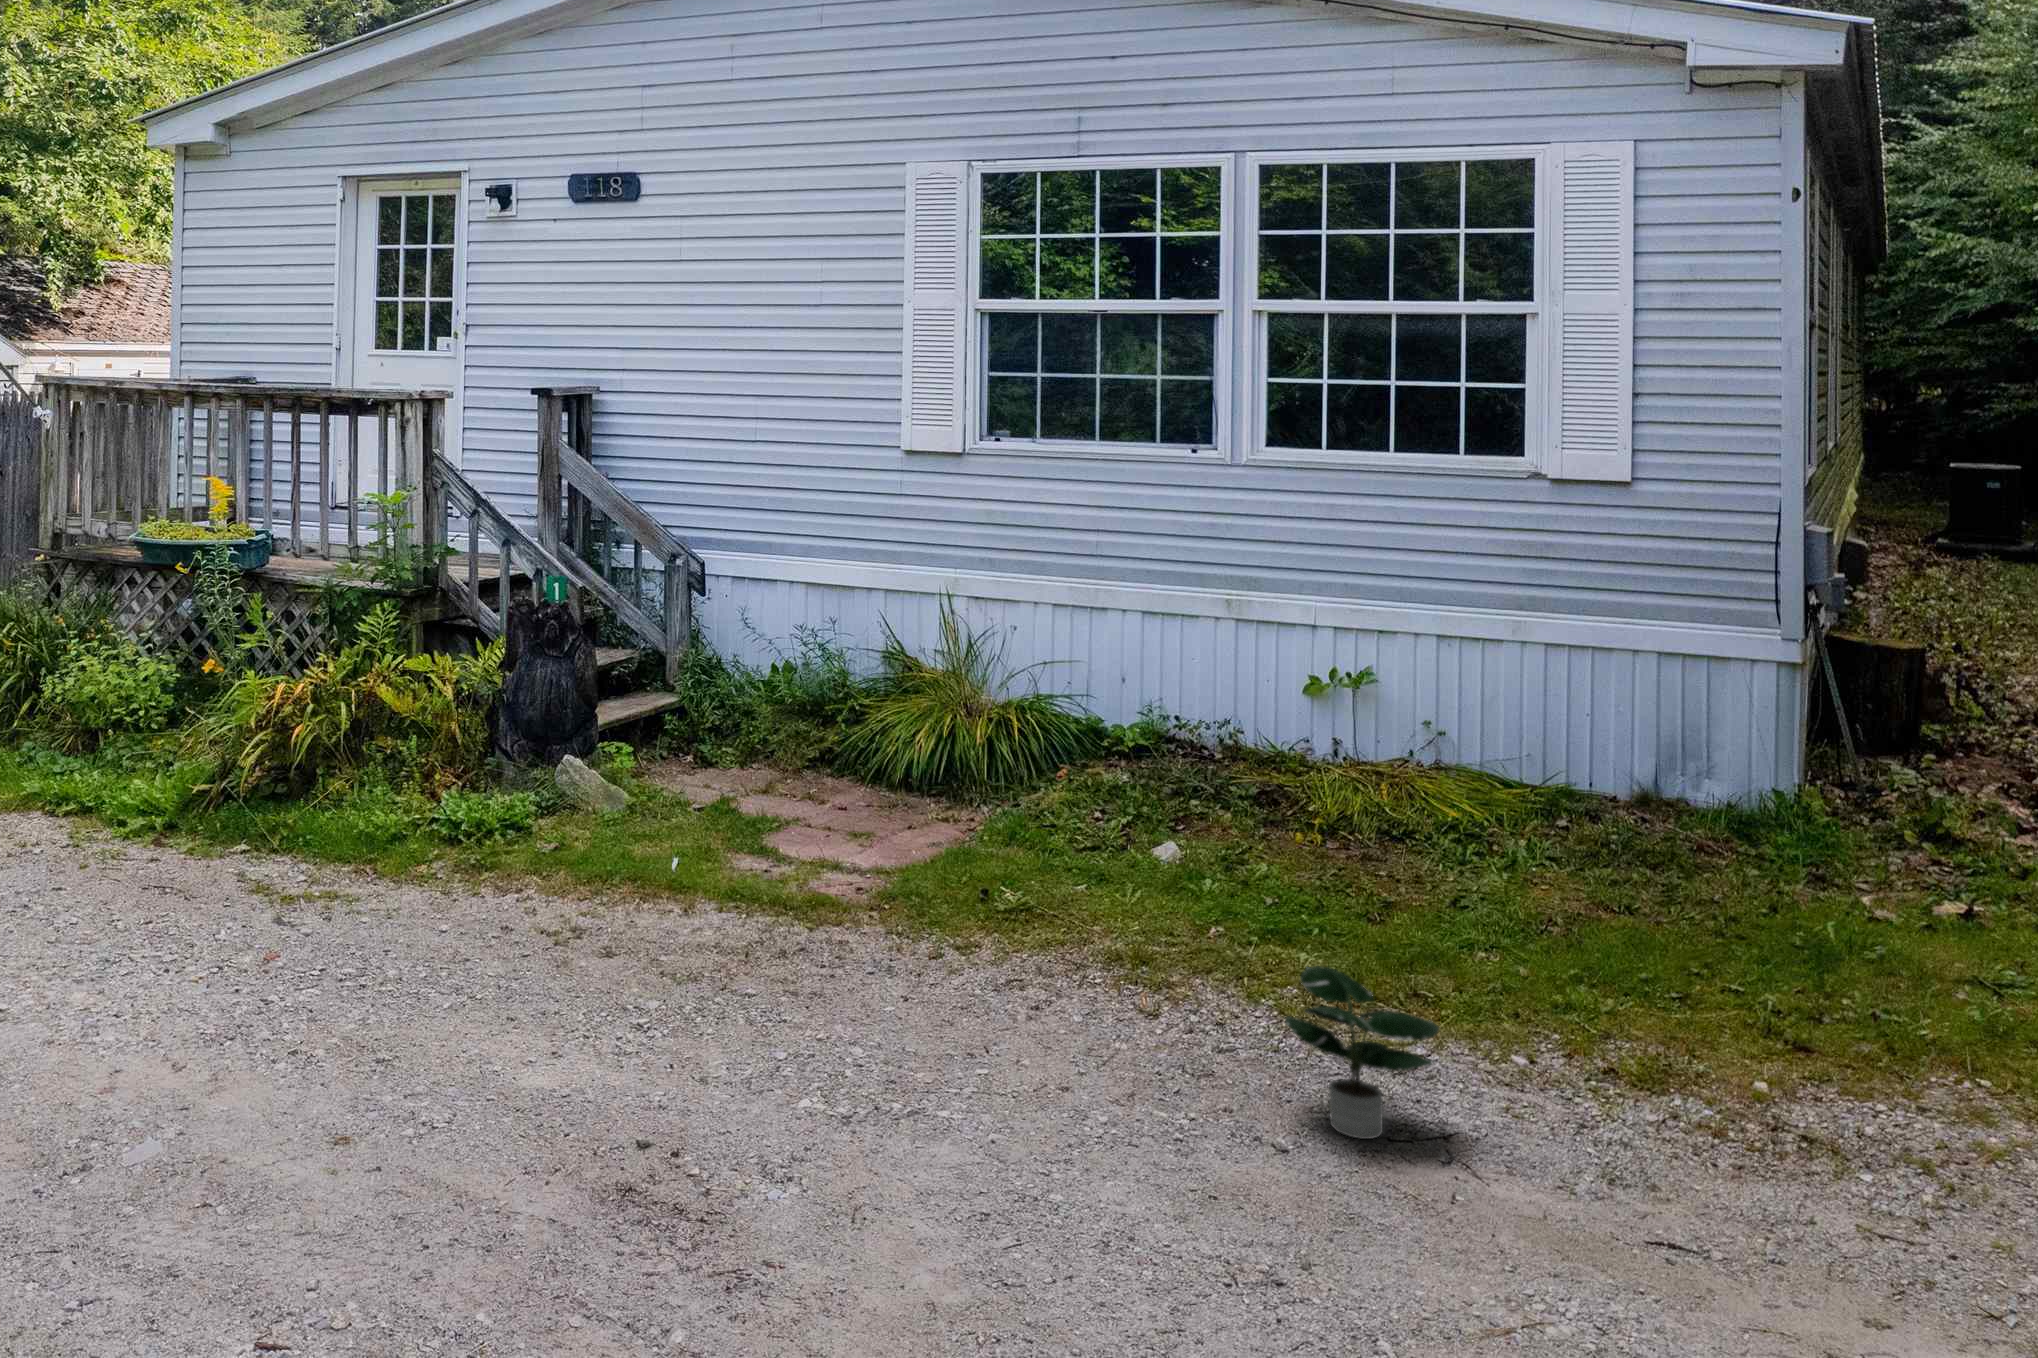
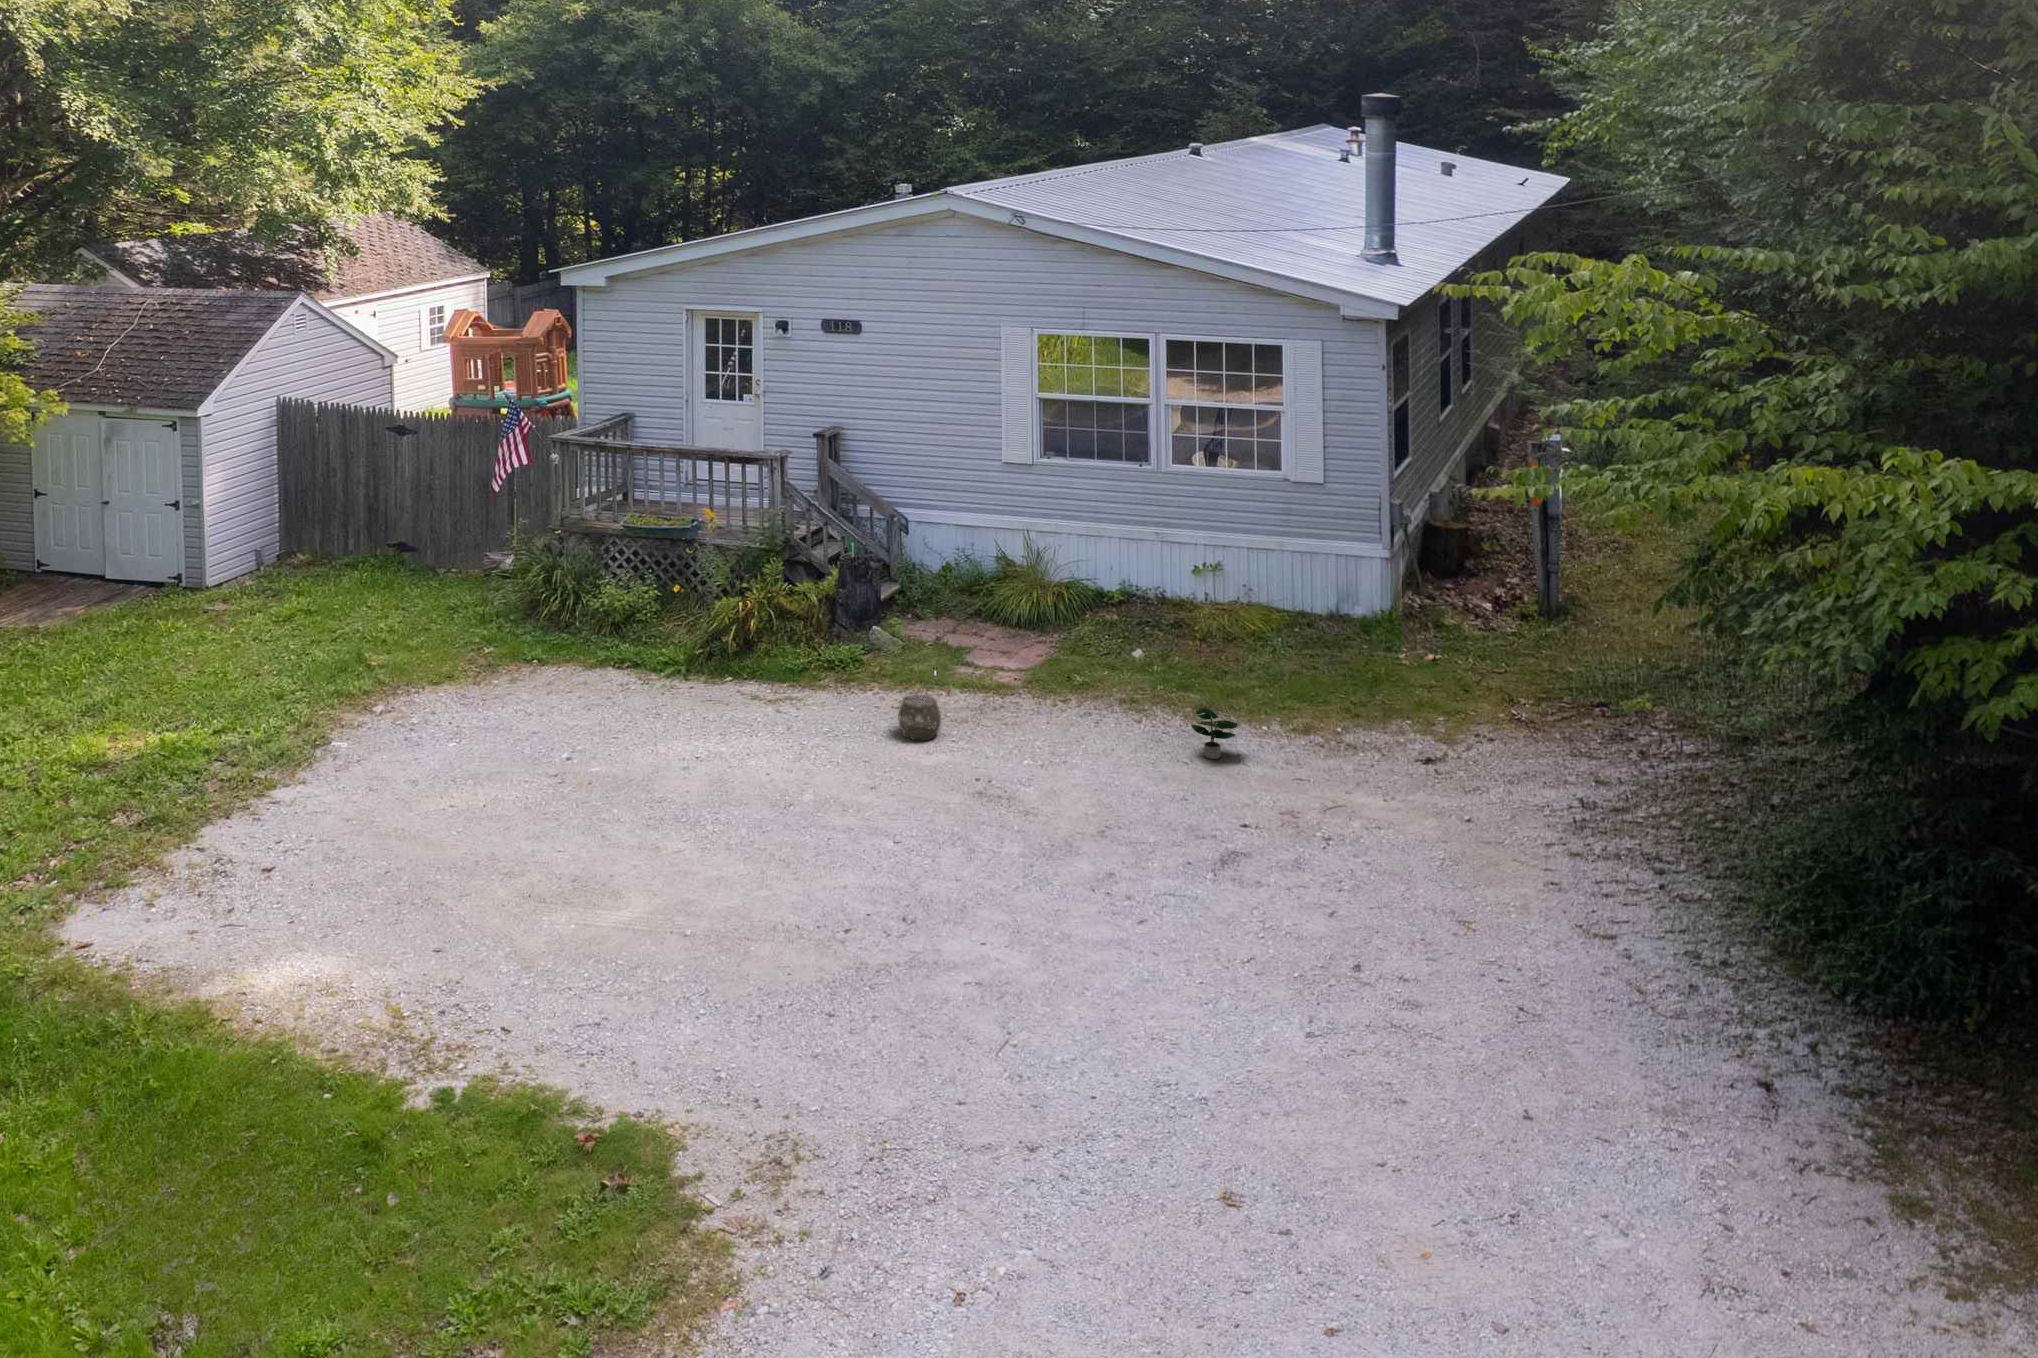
woven basket: none [461,872,578,1000] -> present [898,695,941,741]

